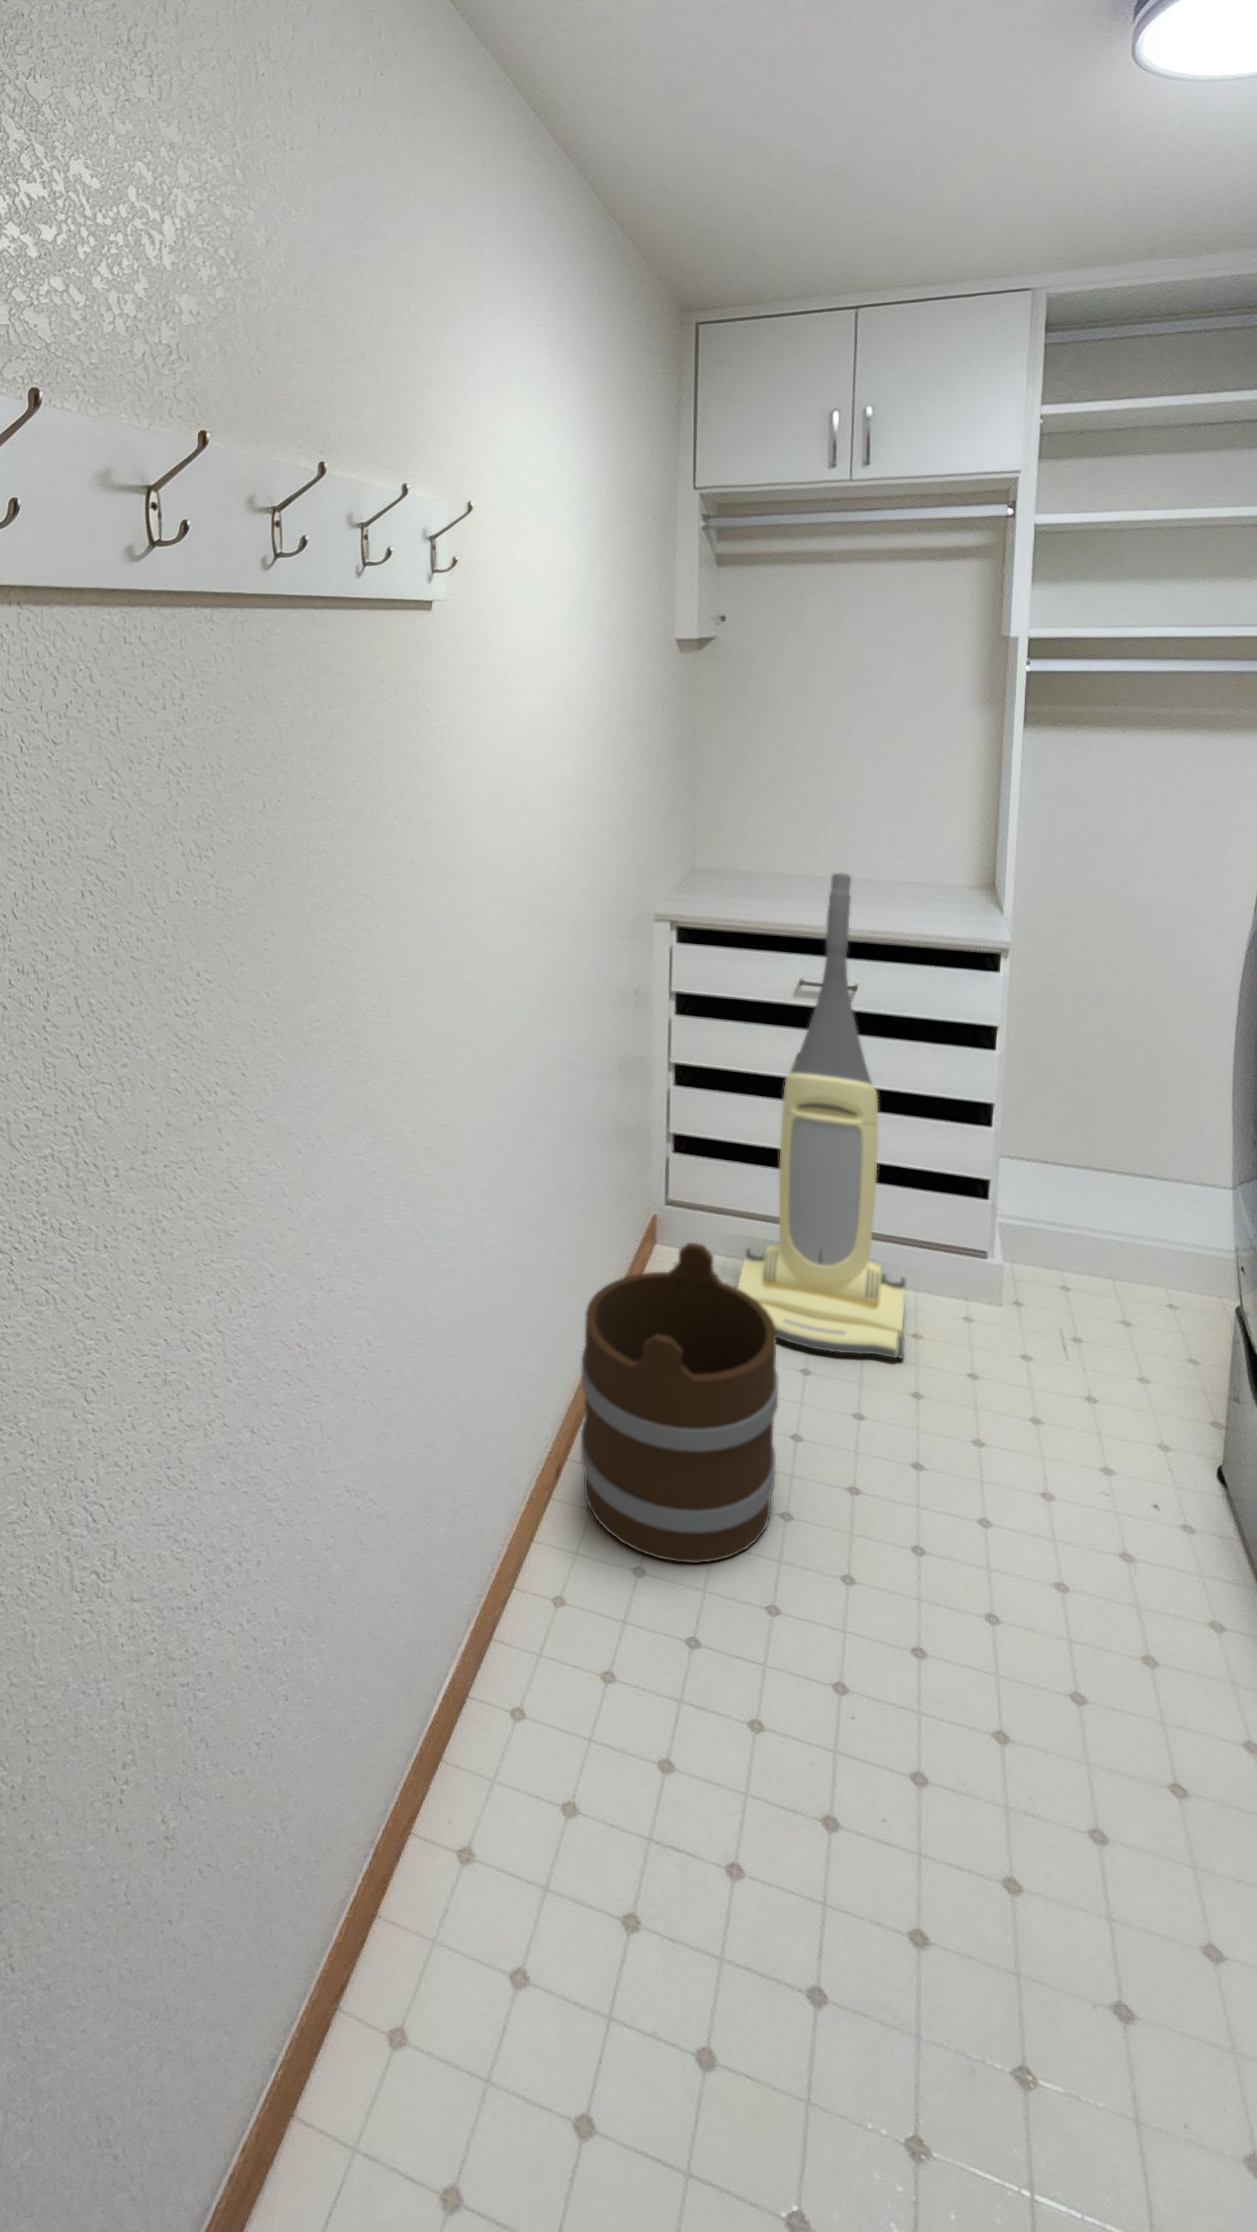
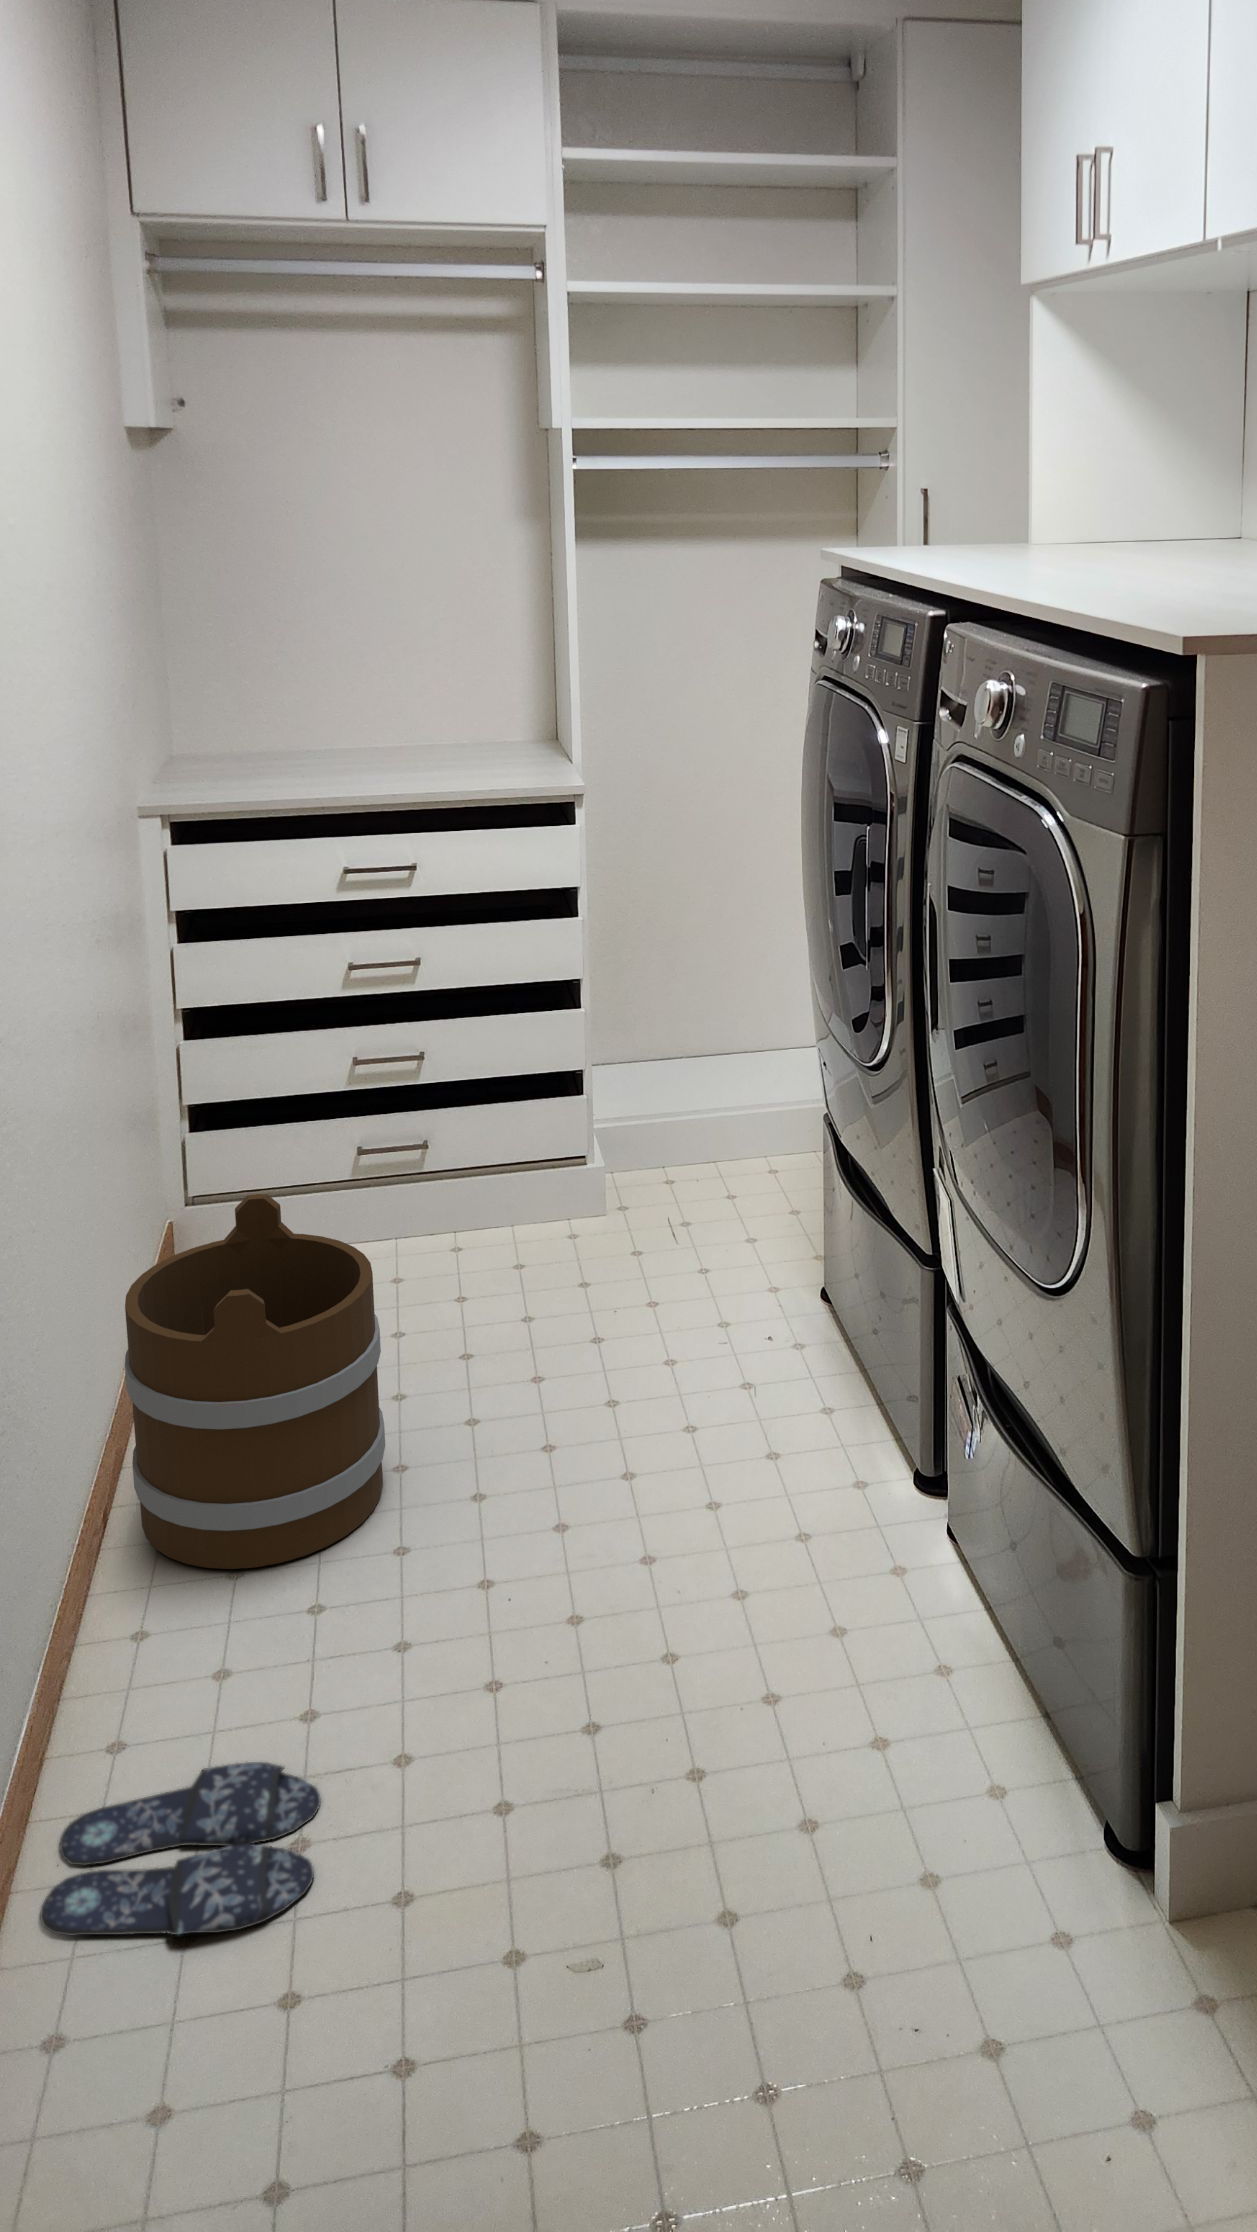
vacuum cleaner: present [738,873,905,1358] -> none [296,723,509,1312]
slippers: none [439,1746,667,1946] -> present [40,1762,321,1936]

